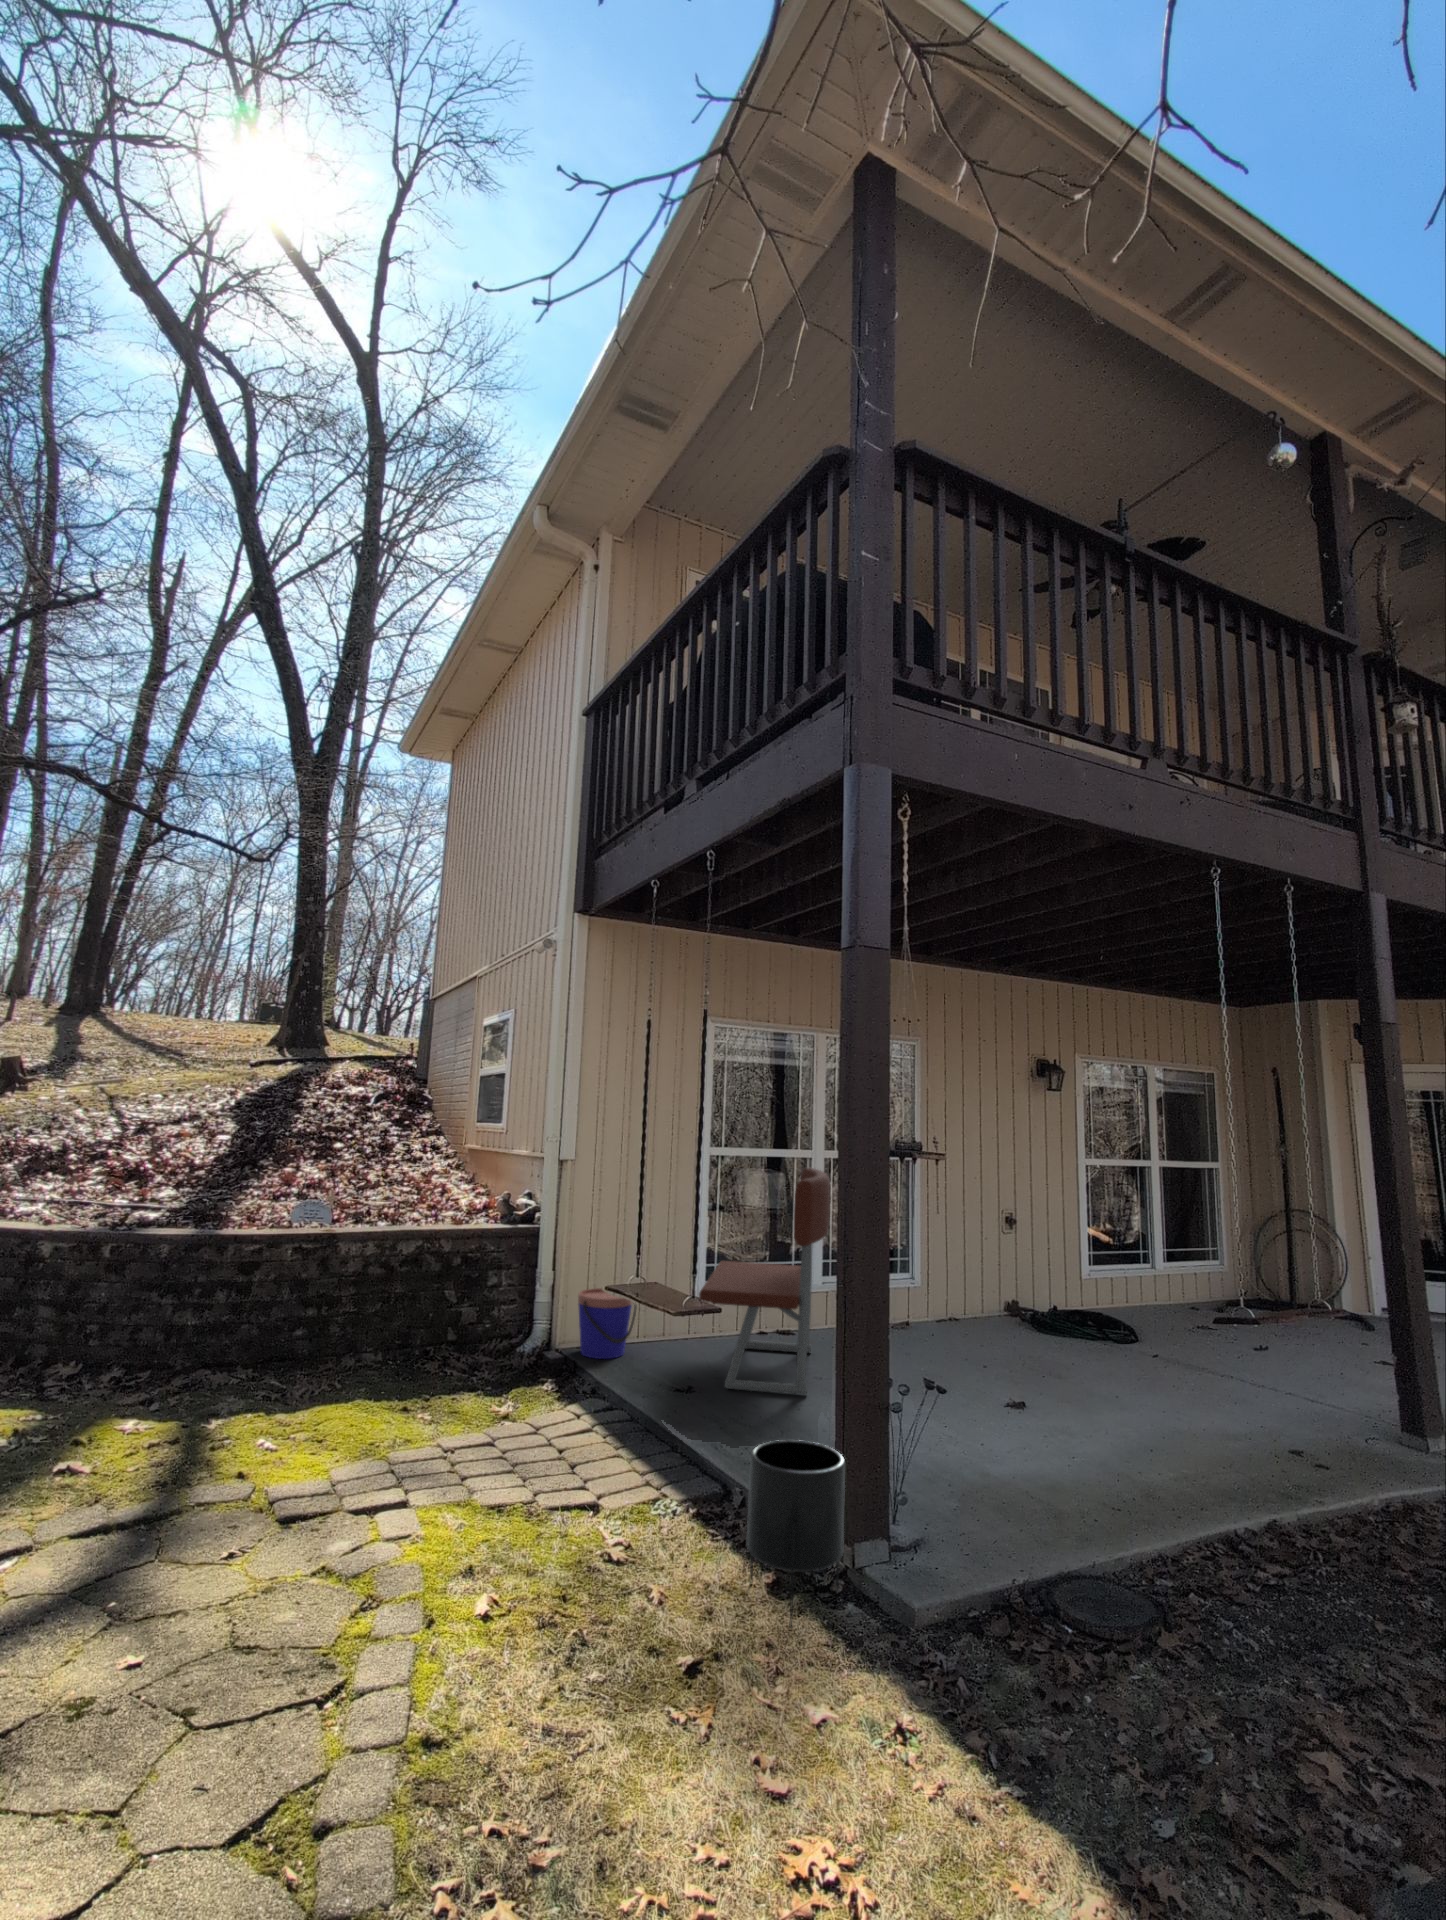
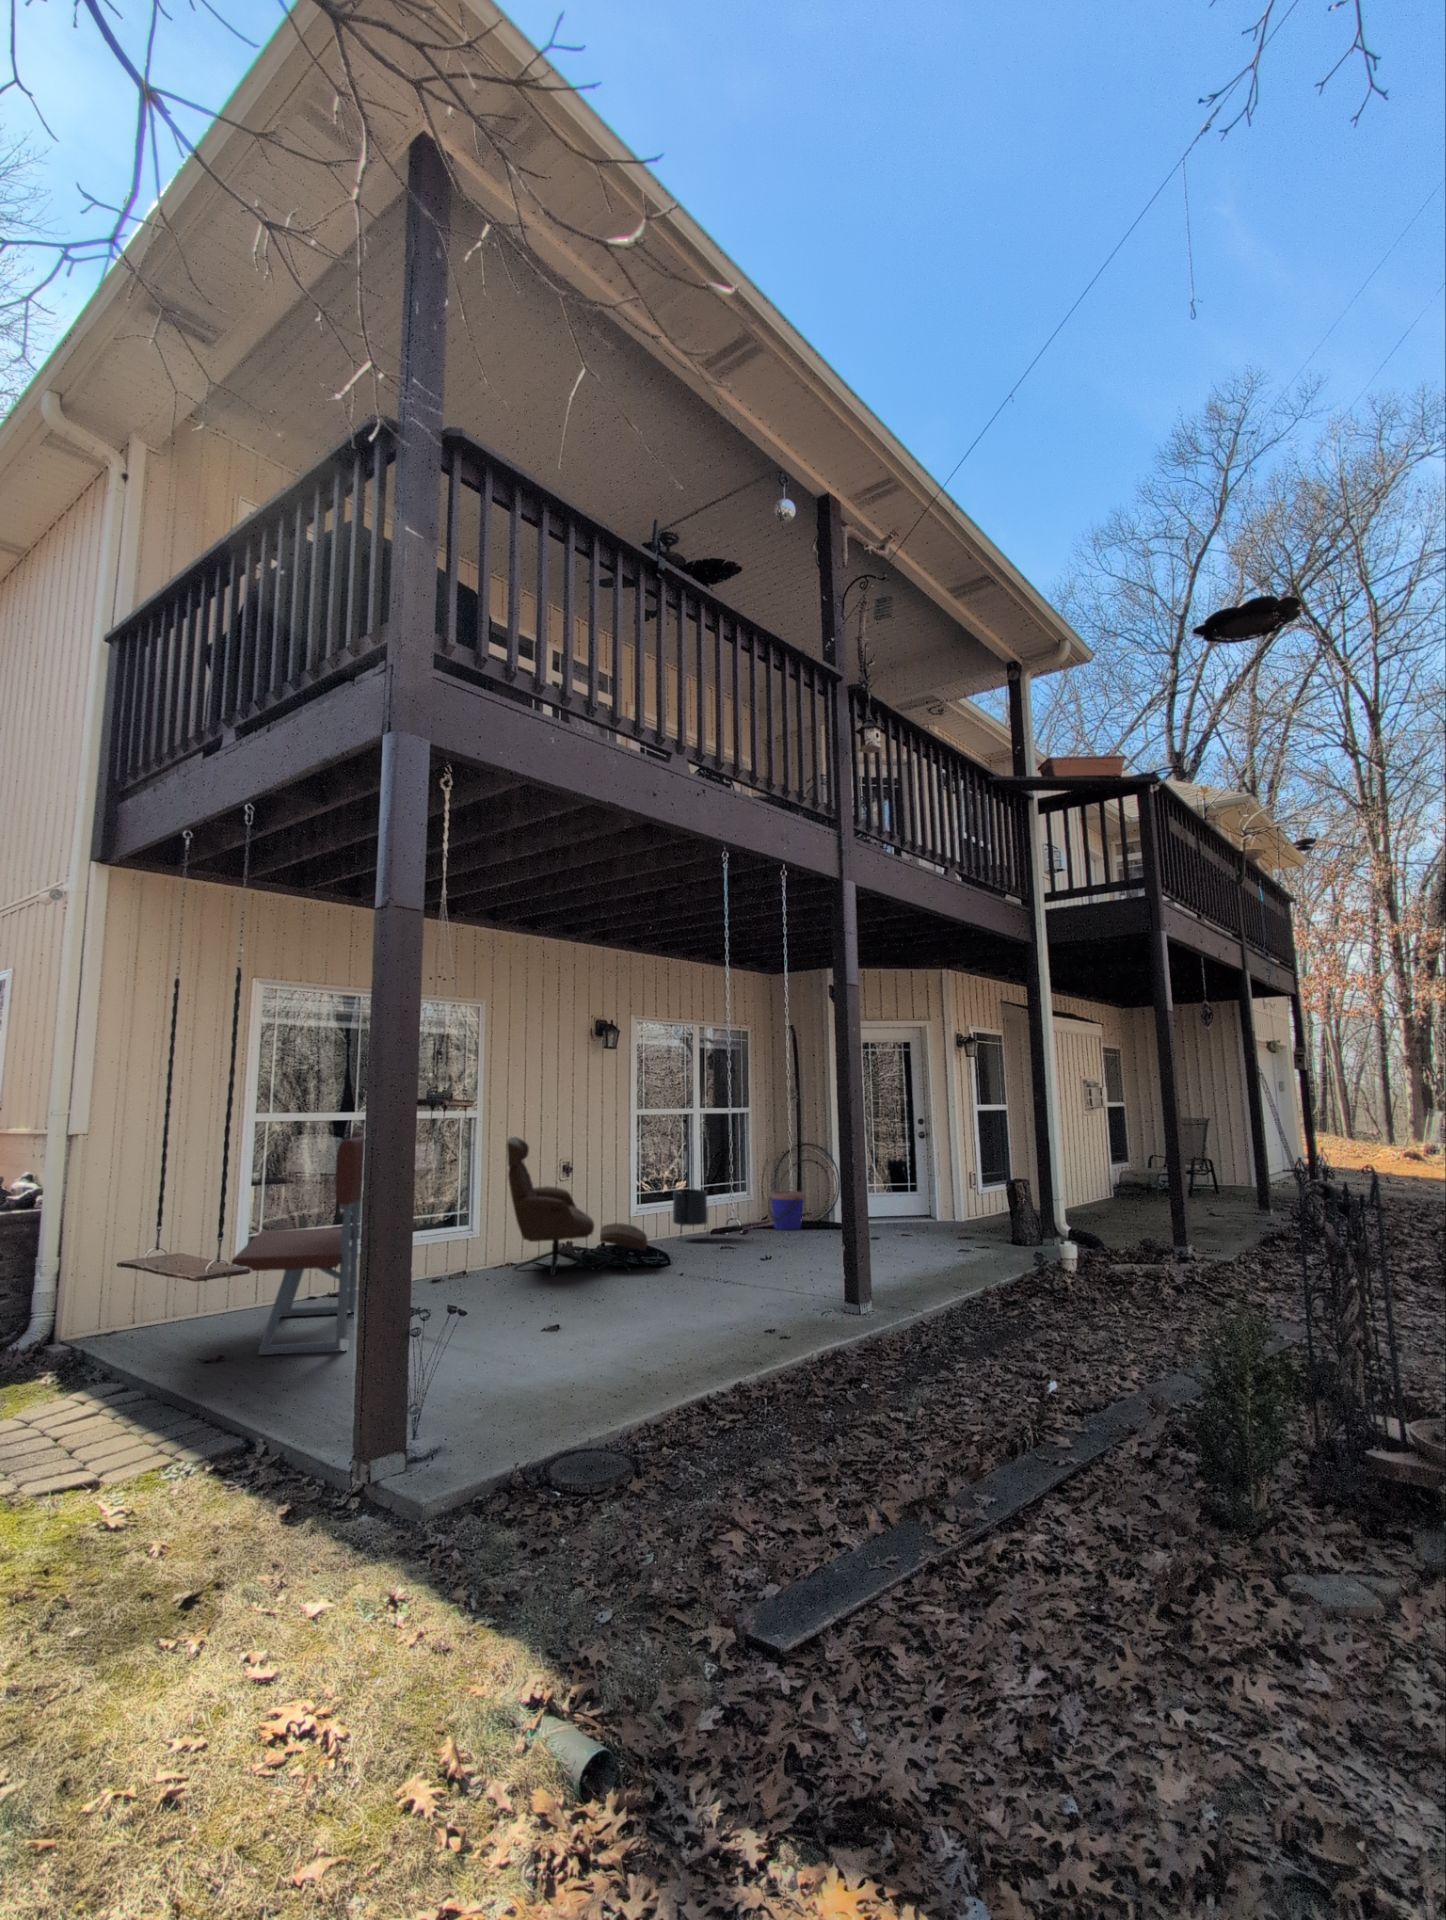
lounge chair: none [953,1180,1113,1341] -> present [507,1137,647,1275]
bucket: present [578,1288,636,1359] -> present [769,1191,804,1230]
planter: present [747,1440,845,1627] -> present [673,1189,708,1226]

